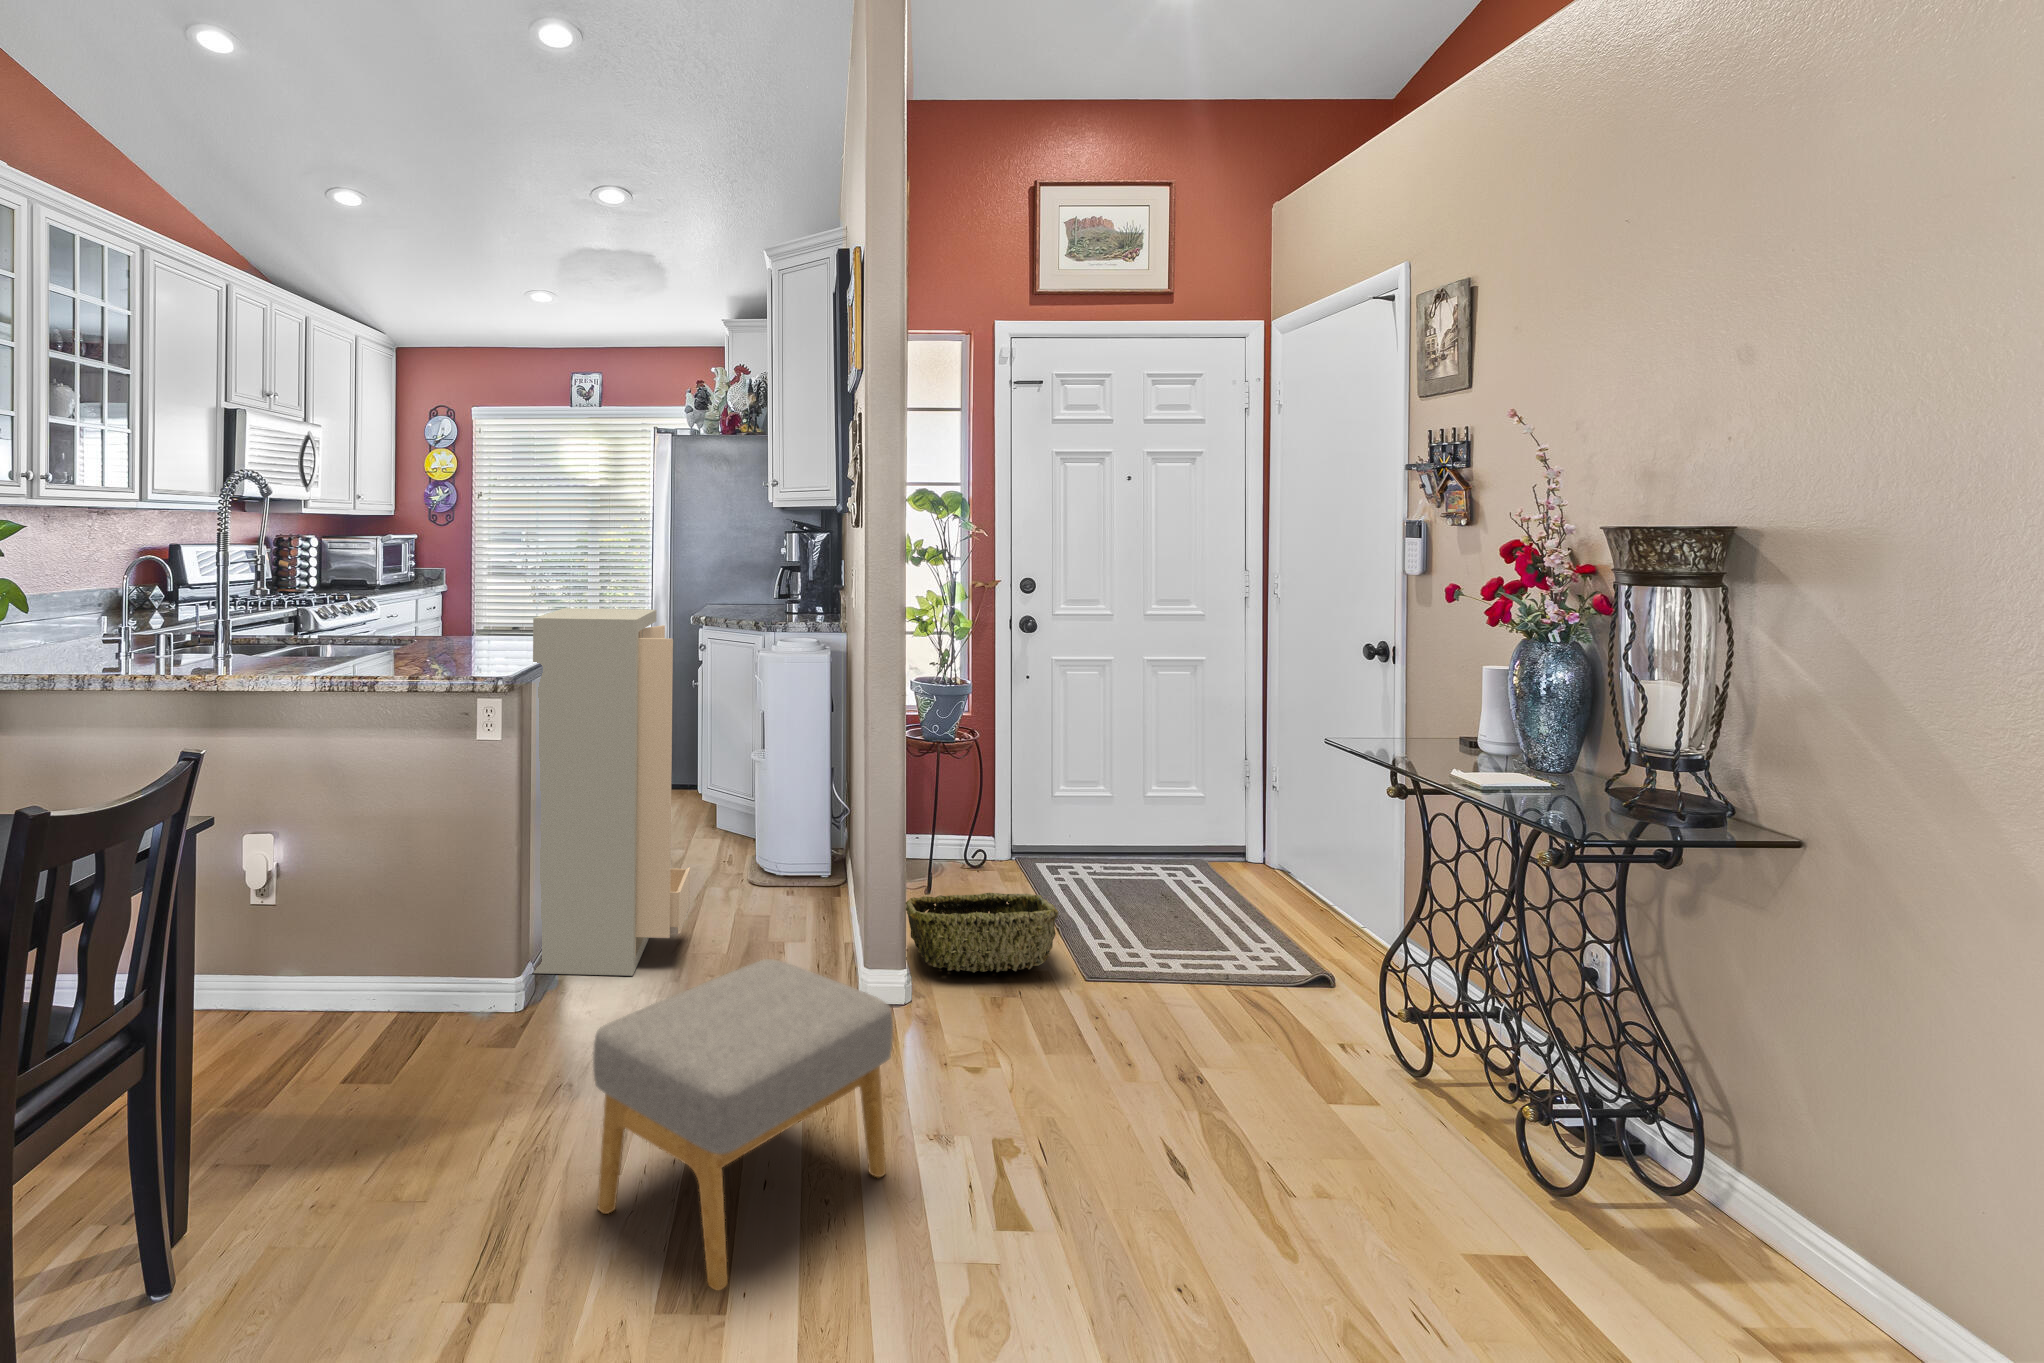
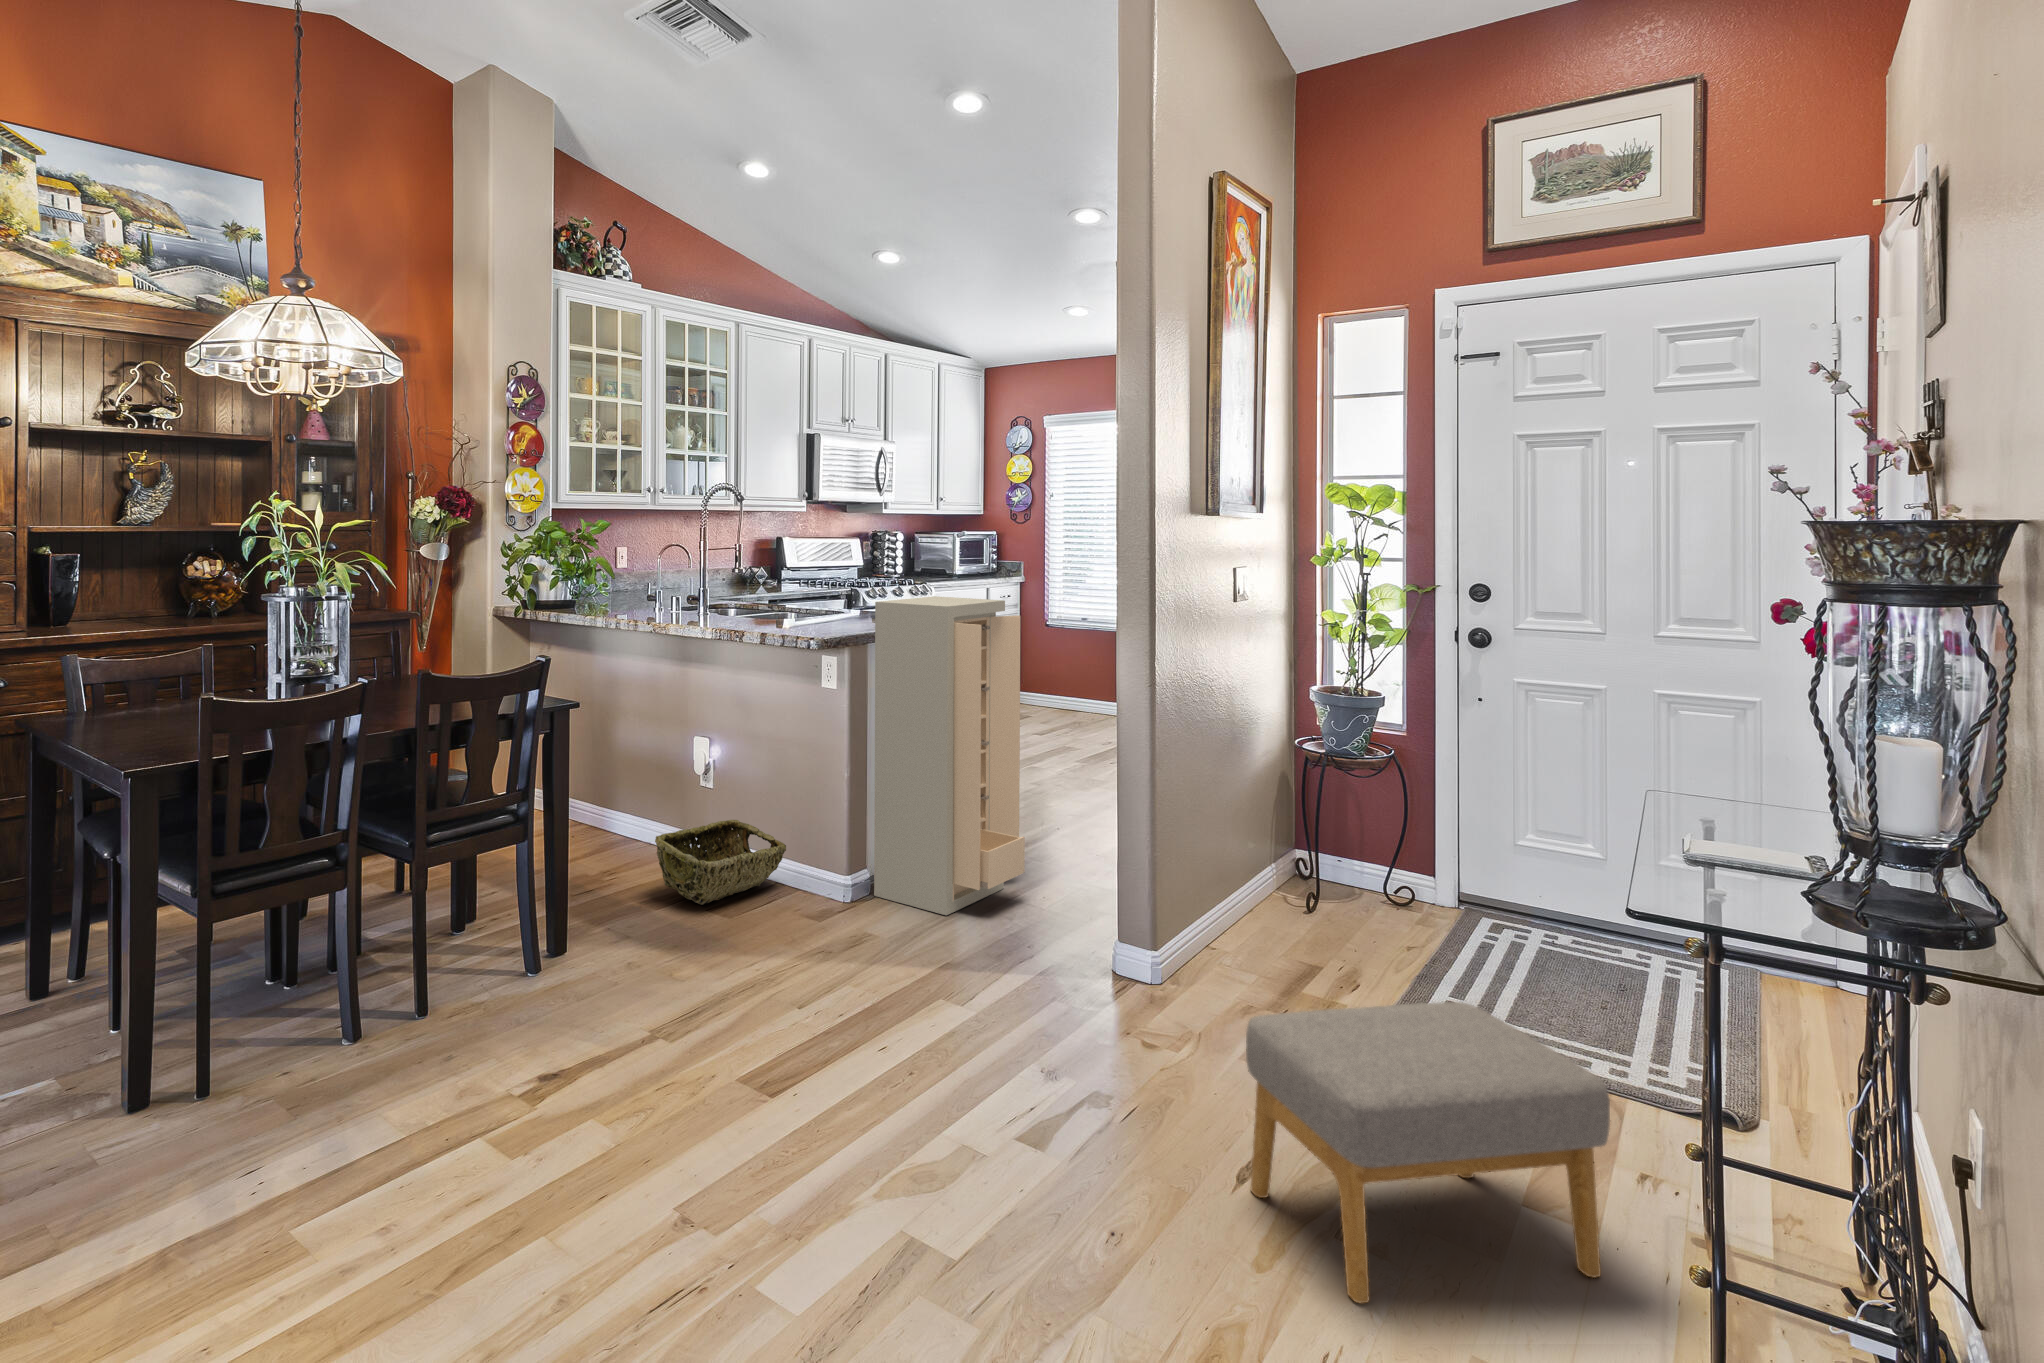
woven basket: present [906,893,1058,972] -> present [655,820,786,905]
footstool: present [593,959,893,1290] -> present [1246,1002,1610,1304]

